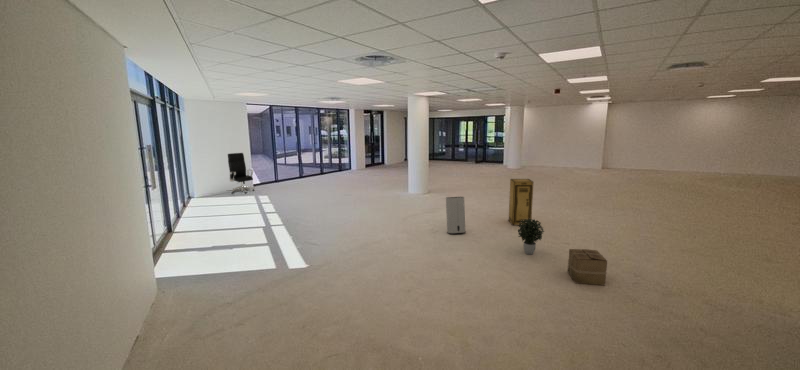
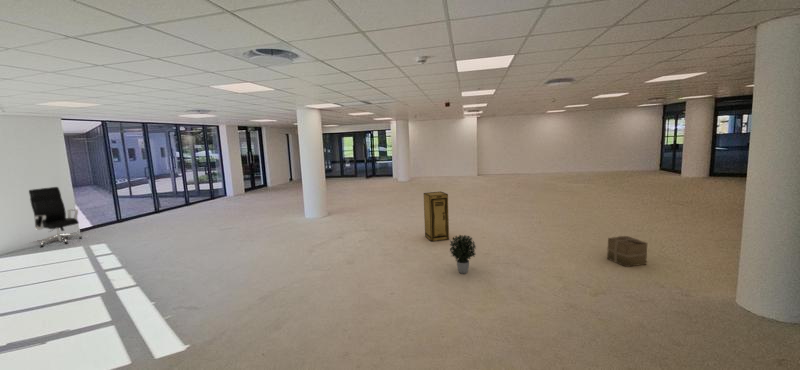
air purifier: present [446,197,466,233] -> none [363,218,388,262]
cardboard box: present [568,249,607,285] -> present [607,236,647,267]

